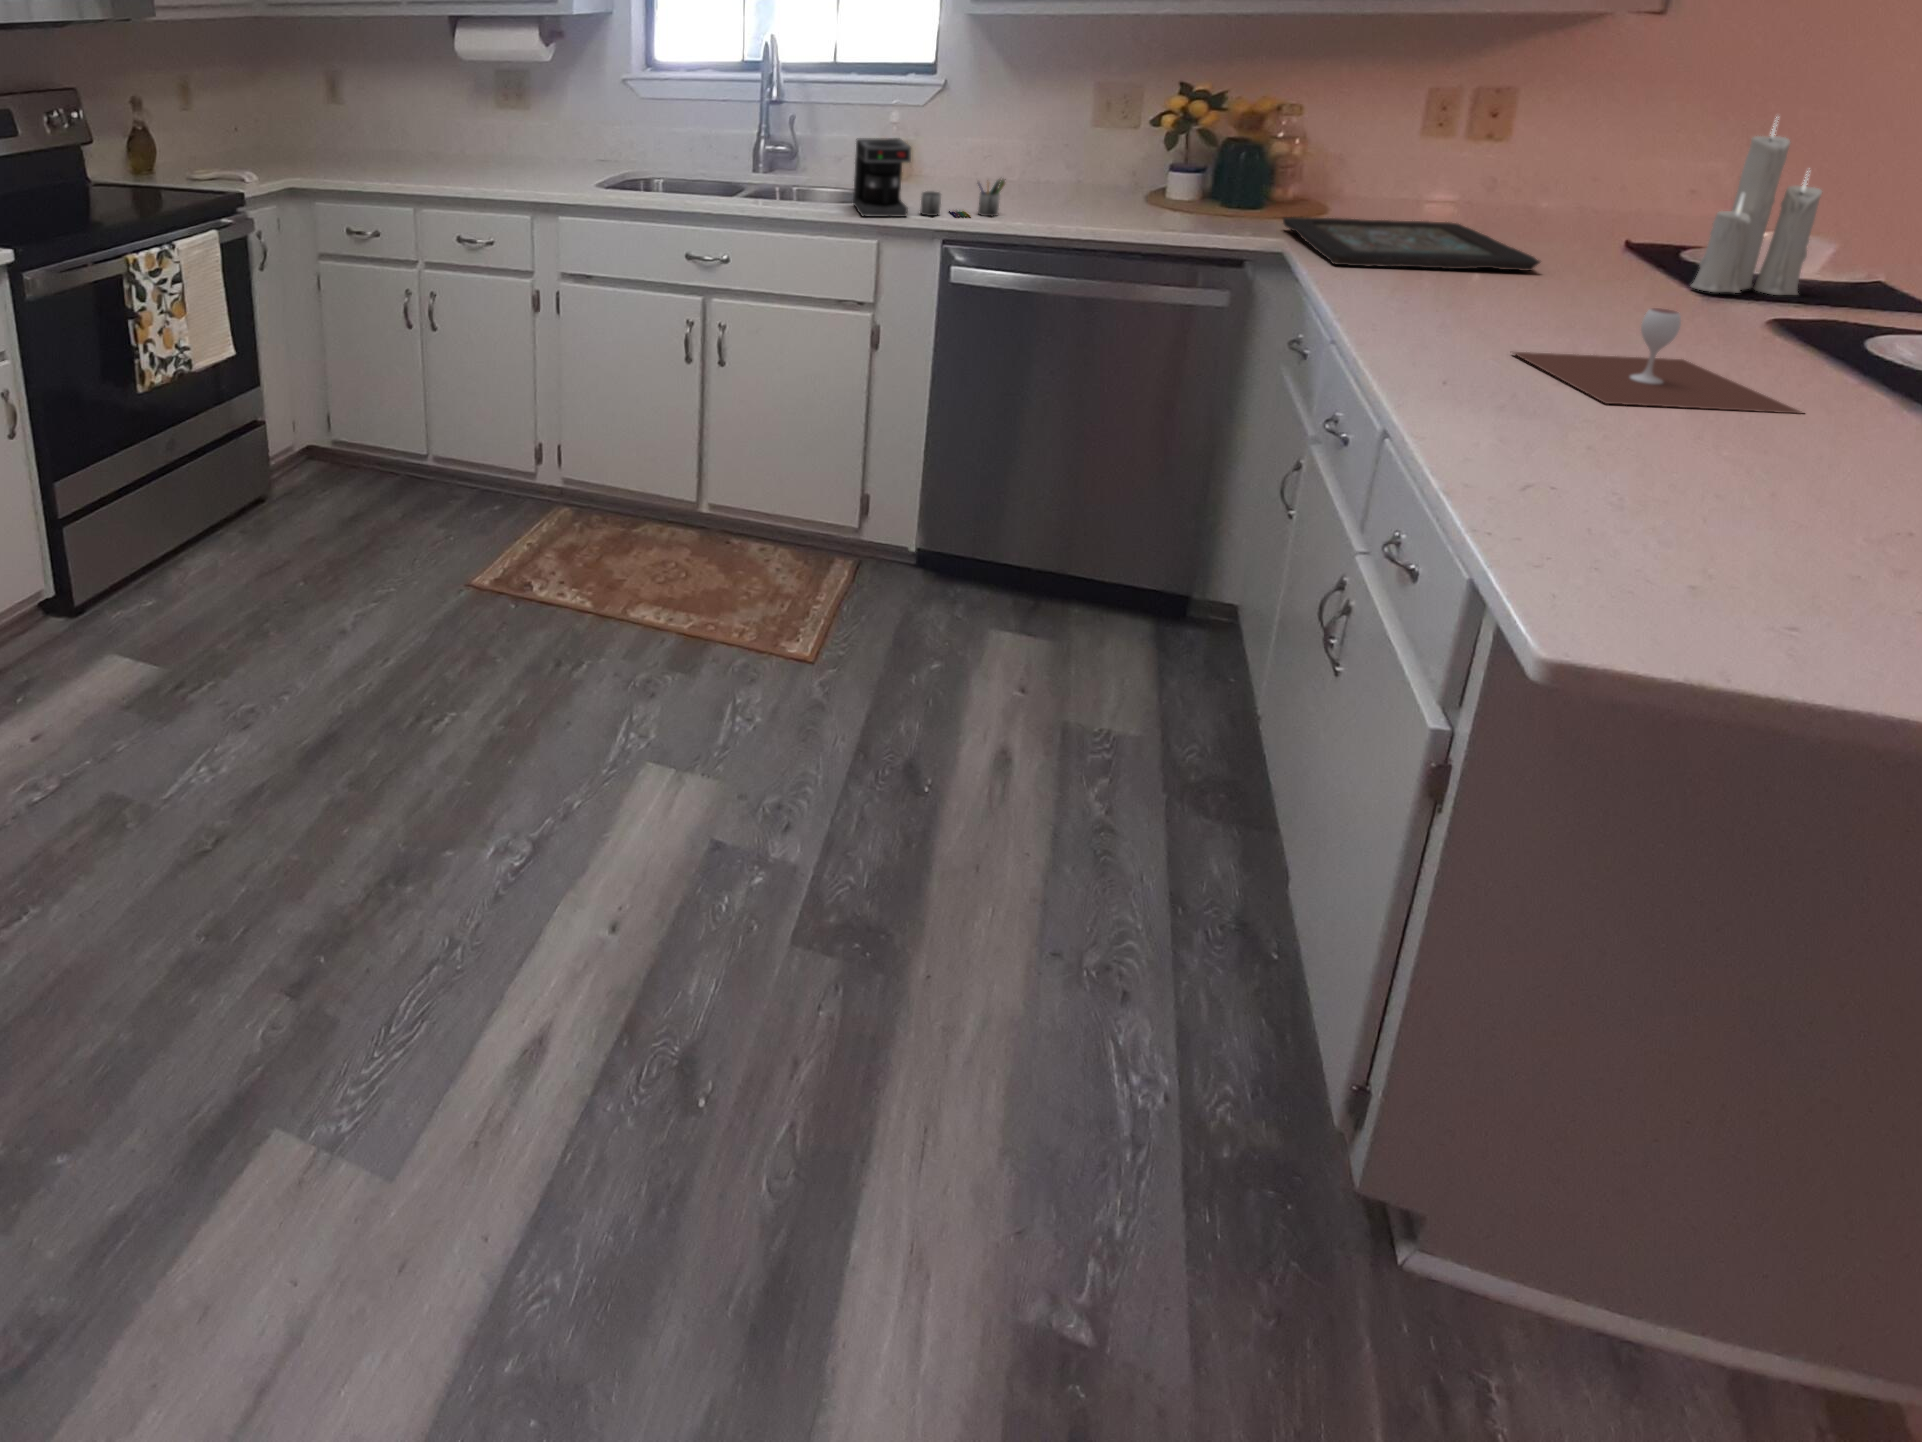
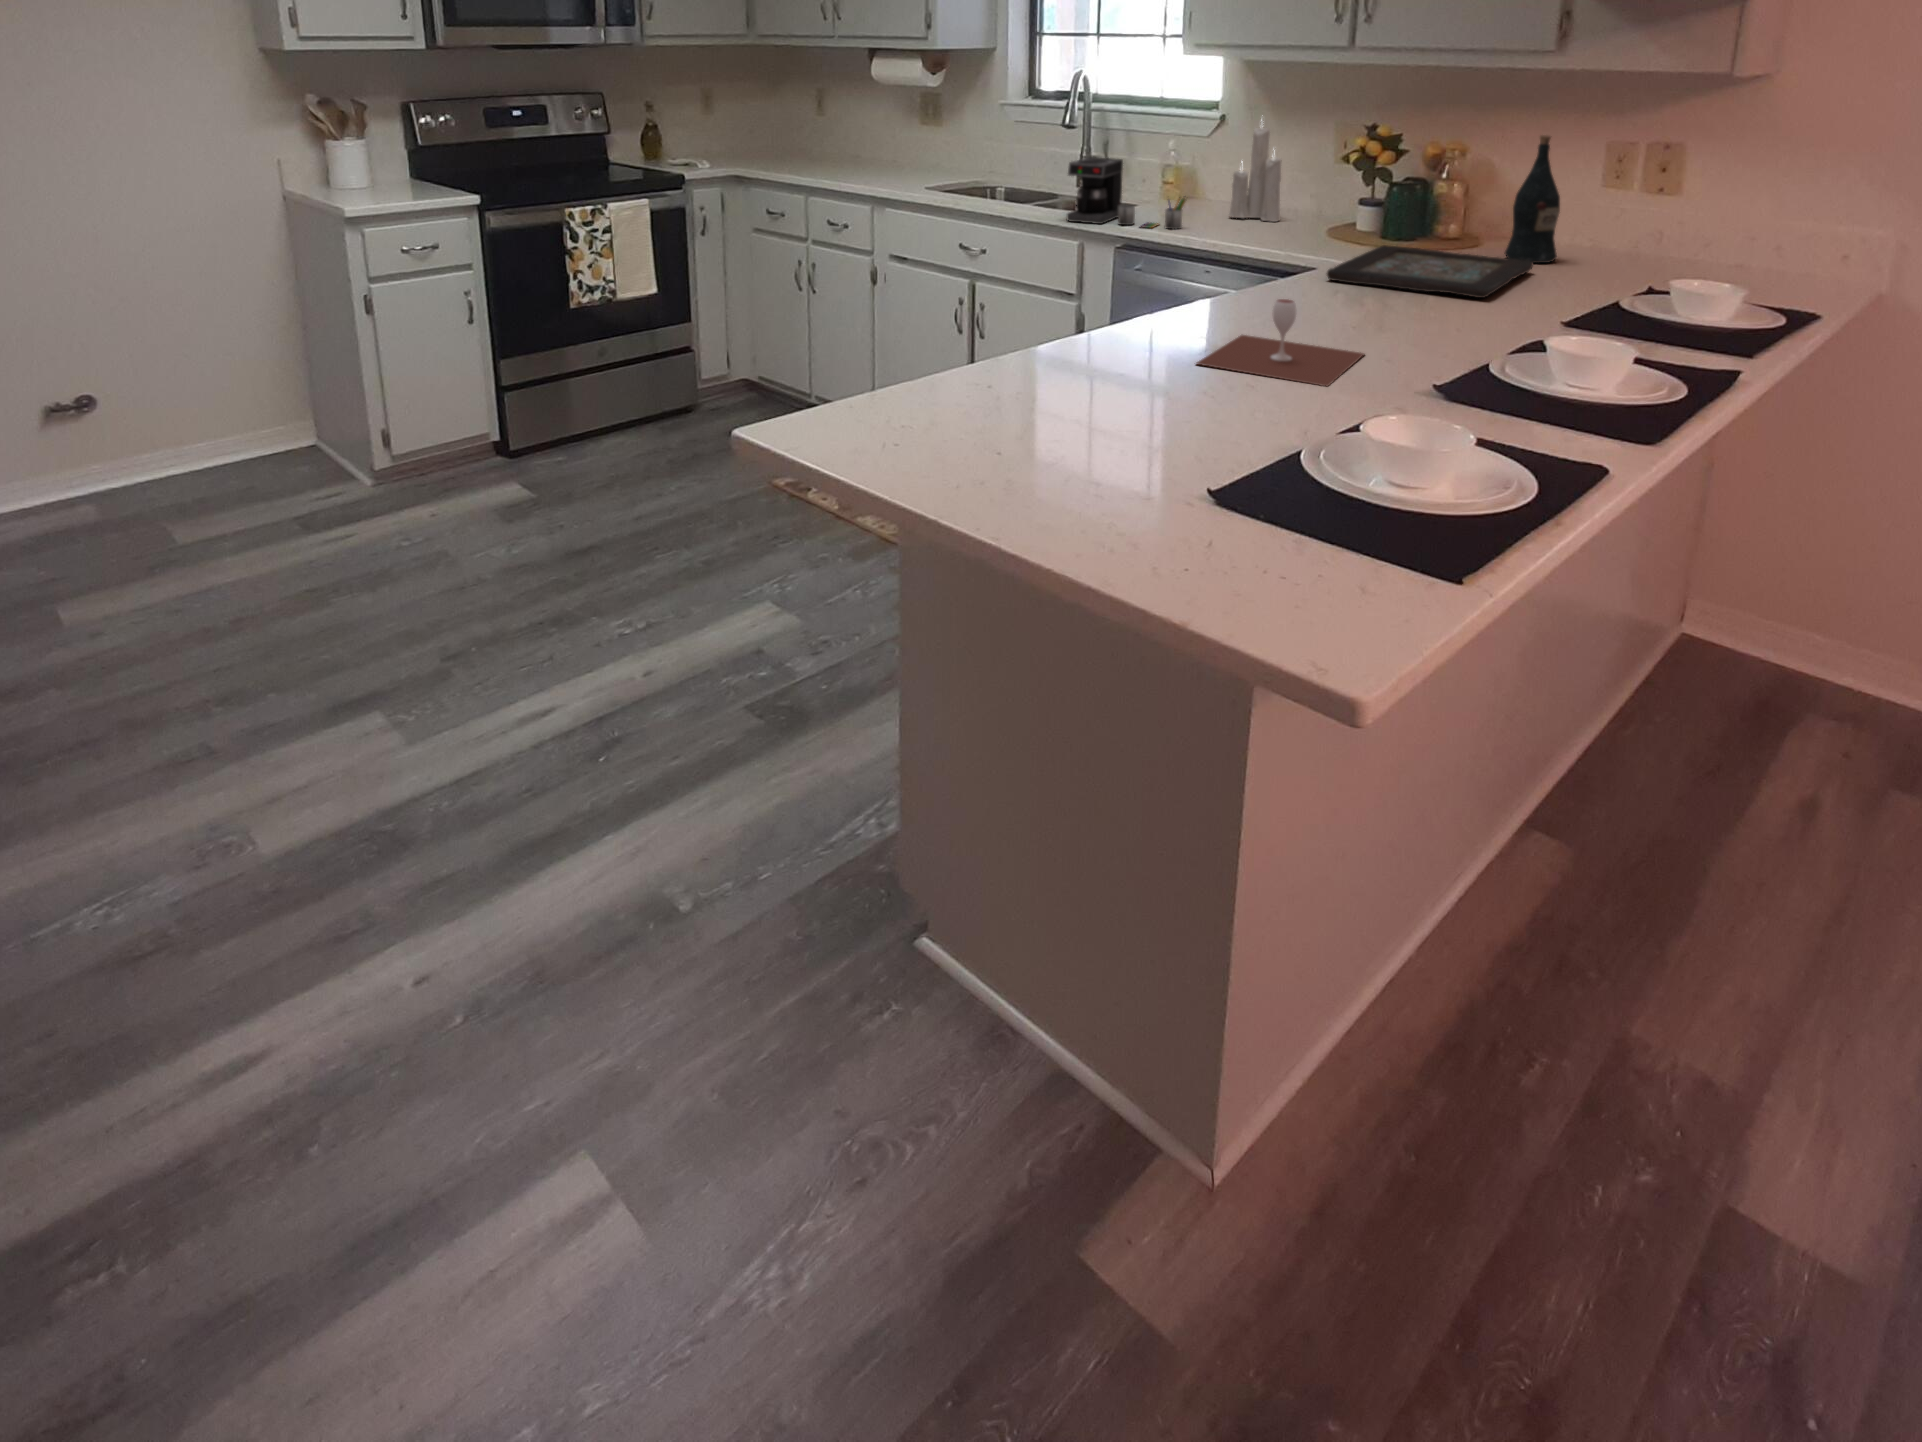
wine bottle: none [1372,89,1439,223] -> present [1504,135,1560,263]
candle: present [1691,124,1822,295] -> present [1229,127,1281,222]

